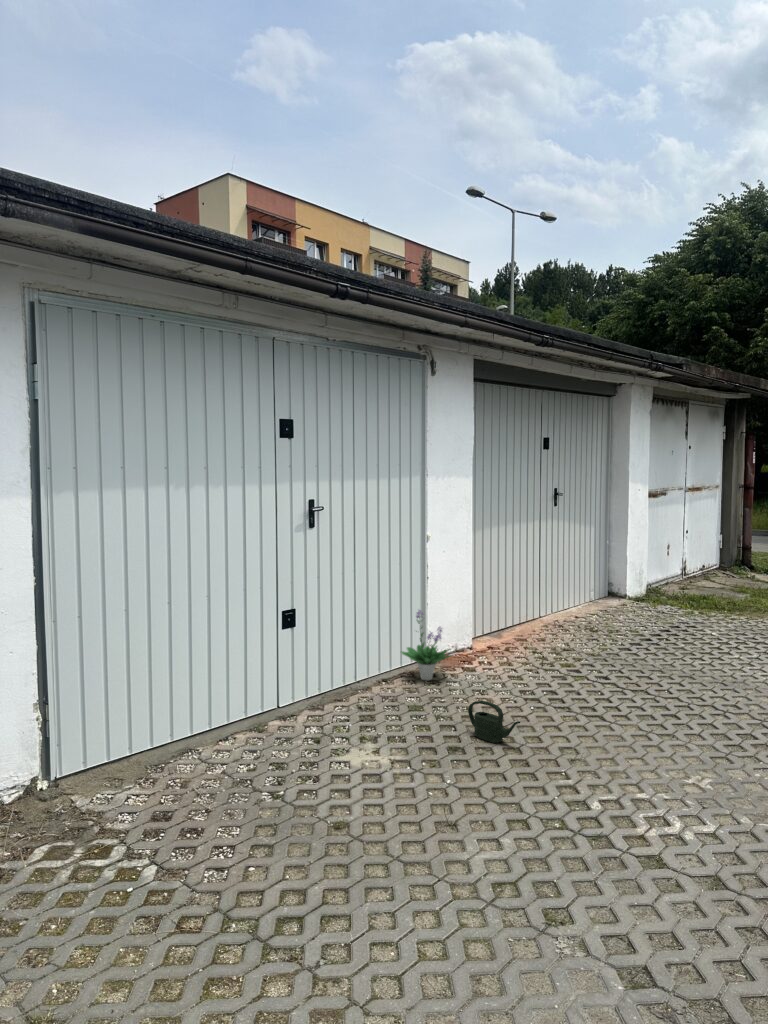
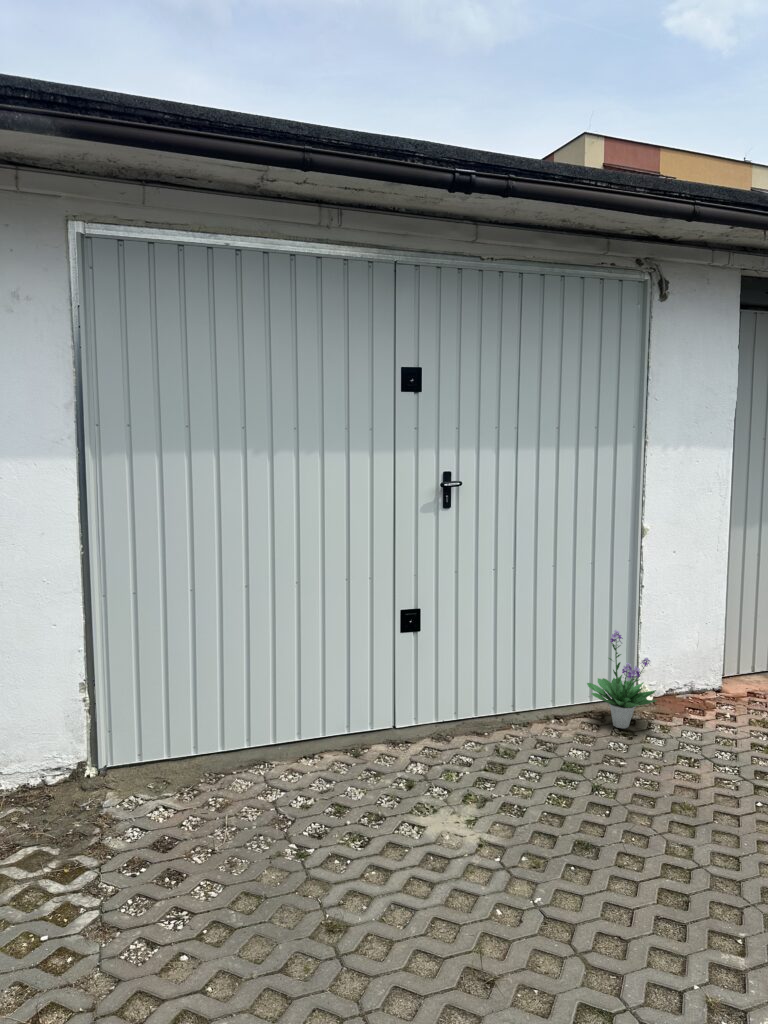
watering can: present [468,701,520,743] -> none [627,782,692,853]

